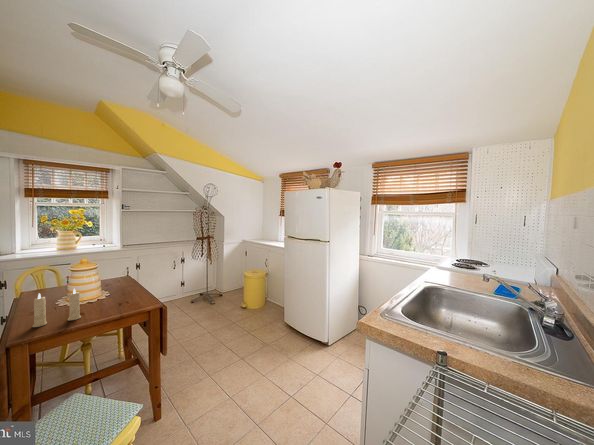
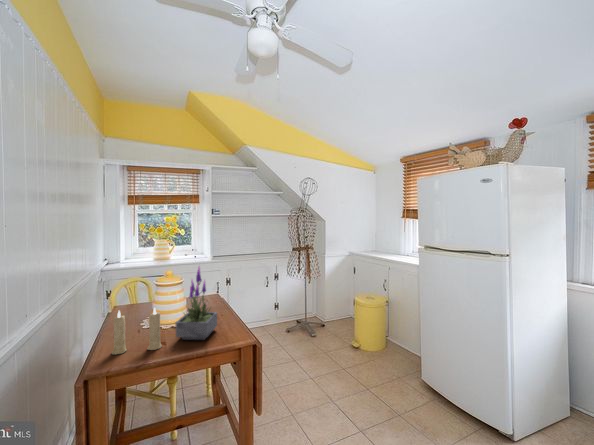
potted plant: none [93,255,130,311] -> present [176,266,217,340]

